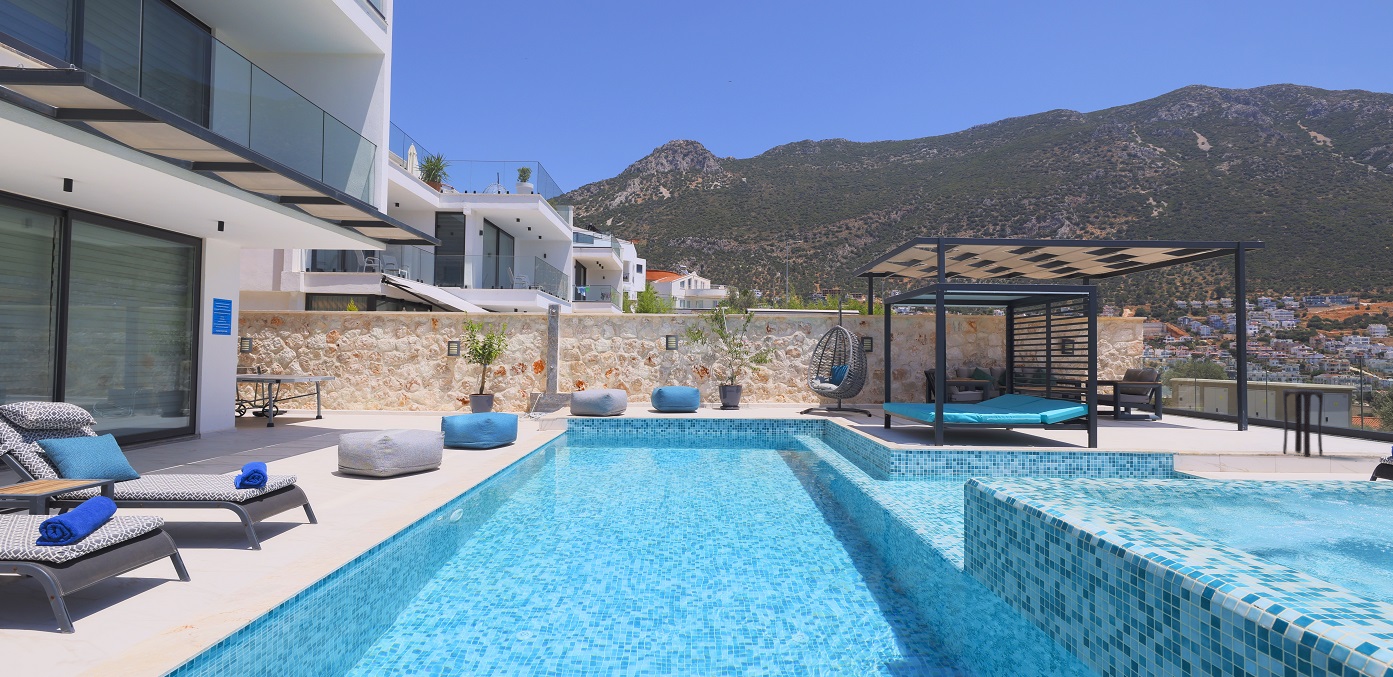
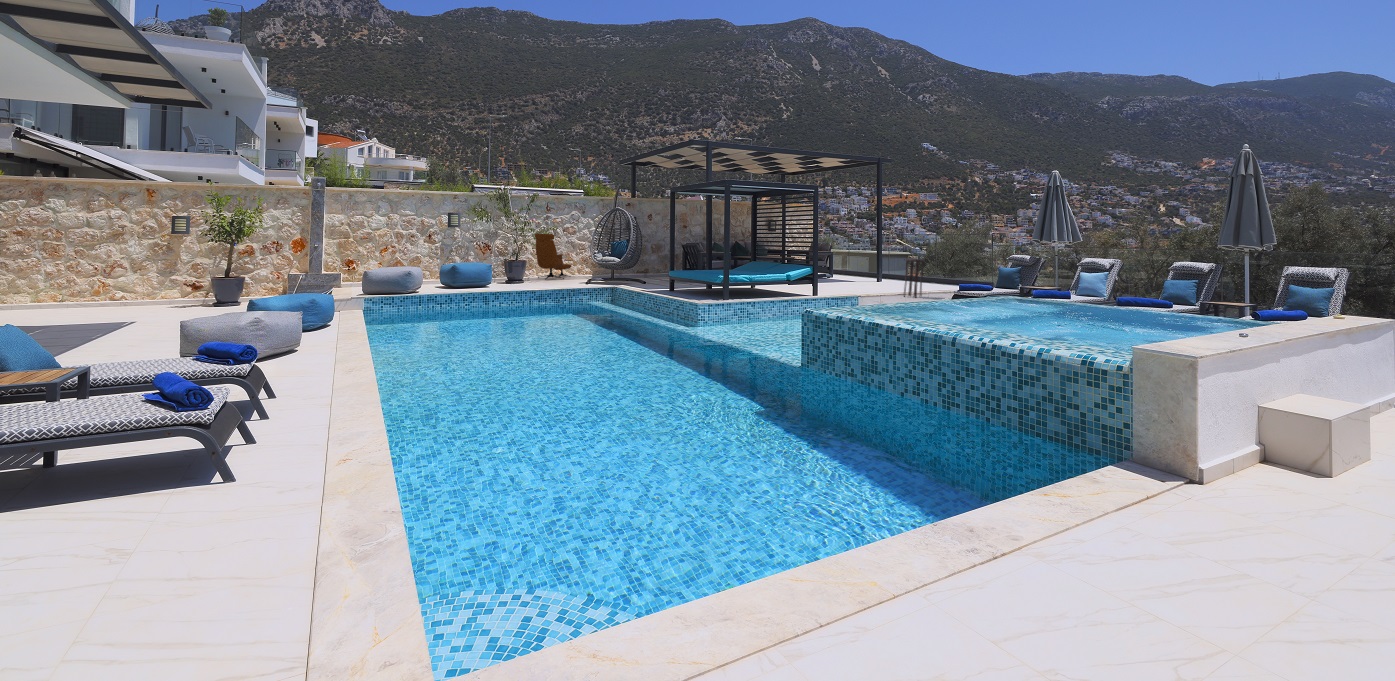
lounge chair: none [752,355,800,408] -> present [535,233,571,280]

